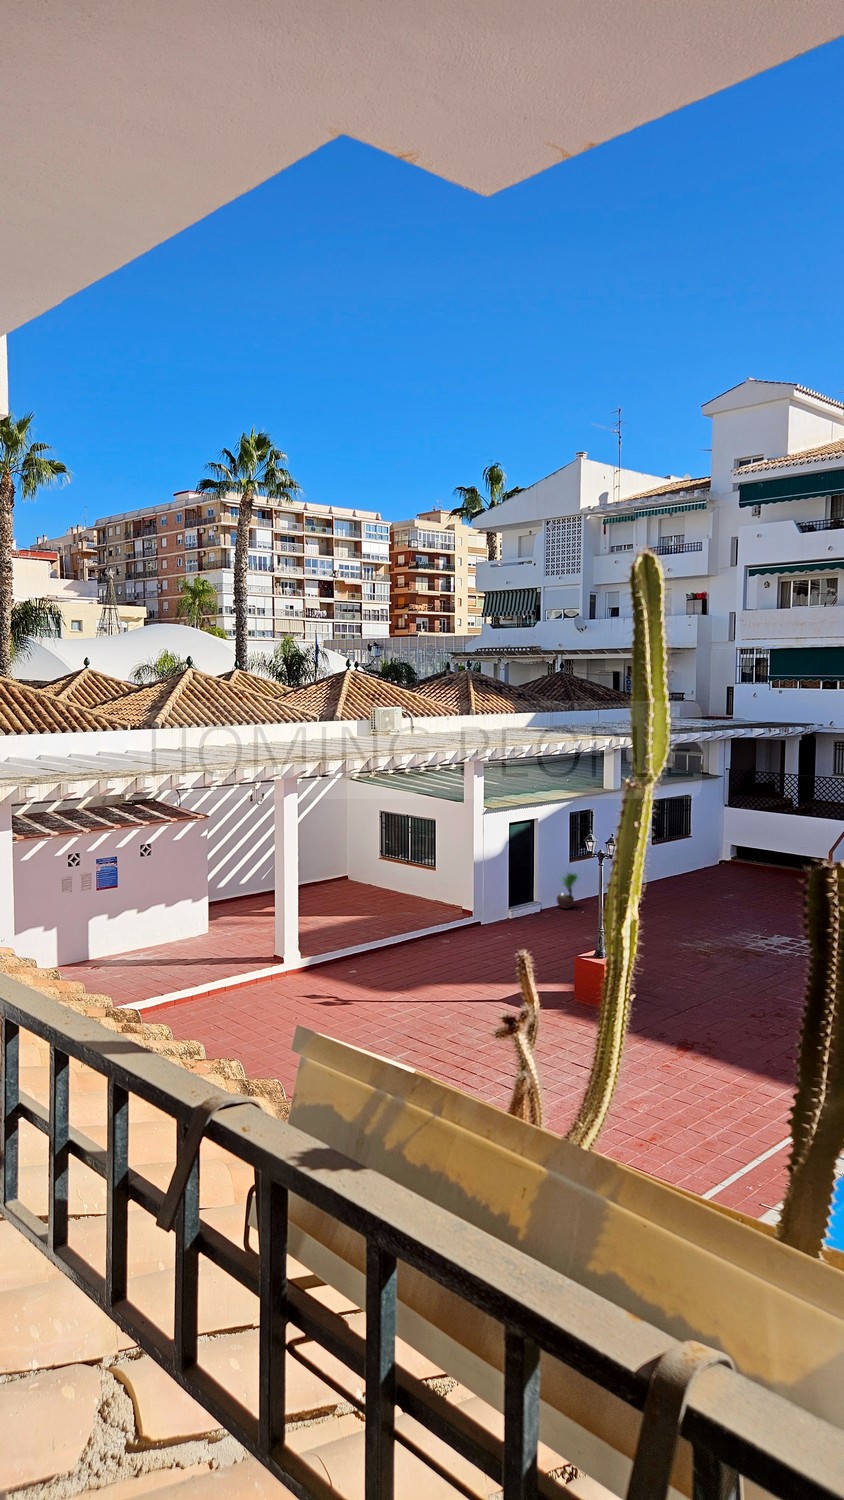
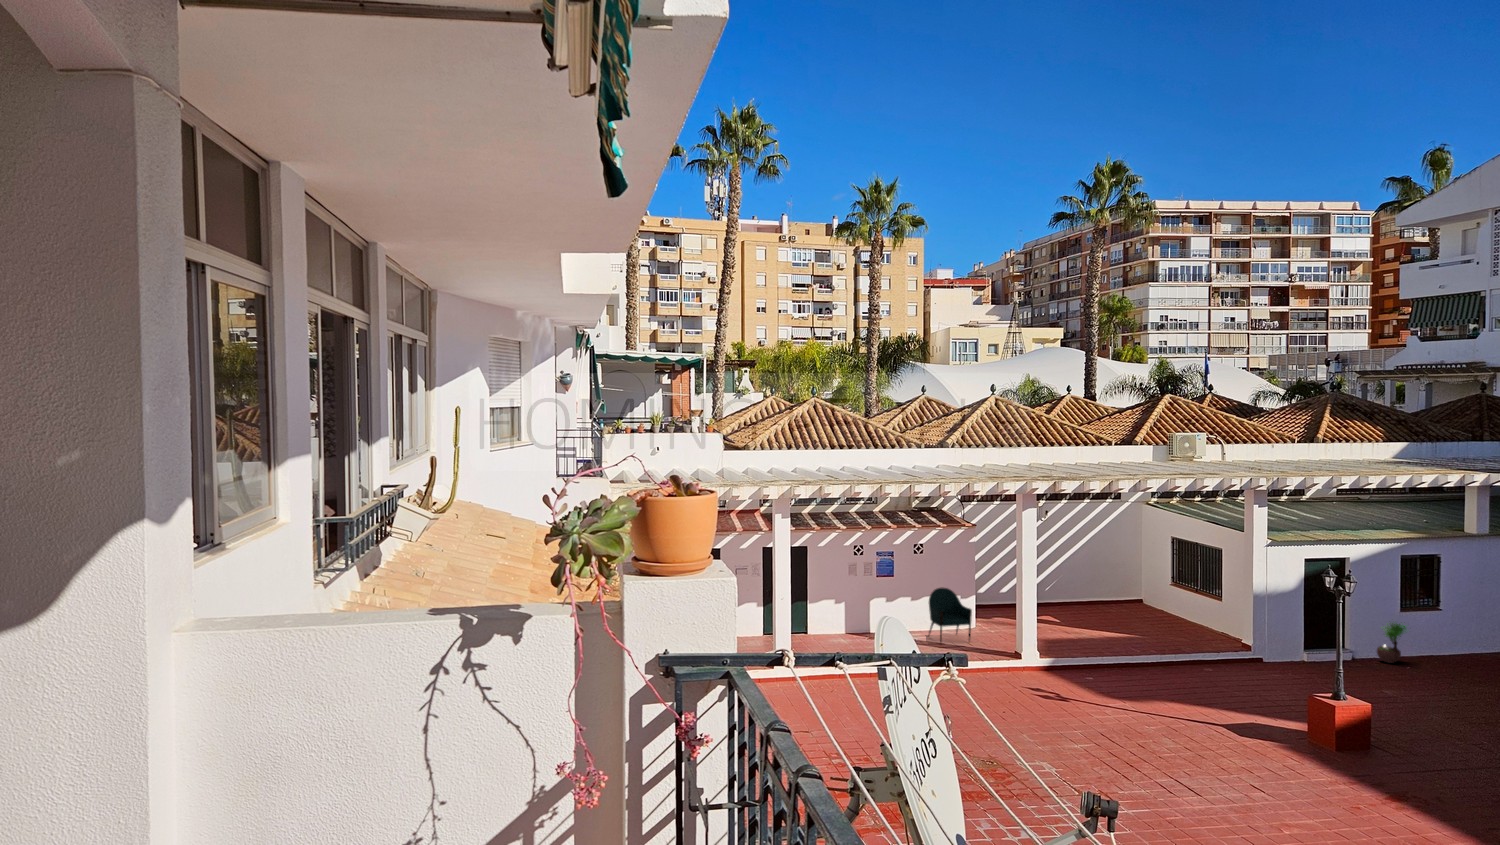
chair: none [159,890,209,955] -> present [929,588,972,643]

